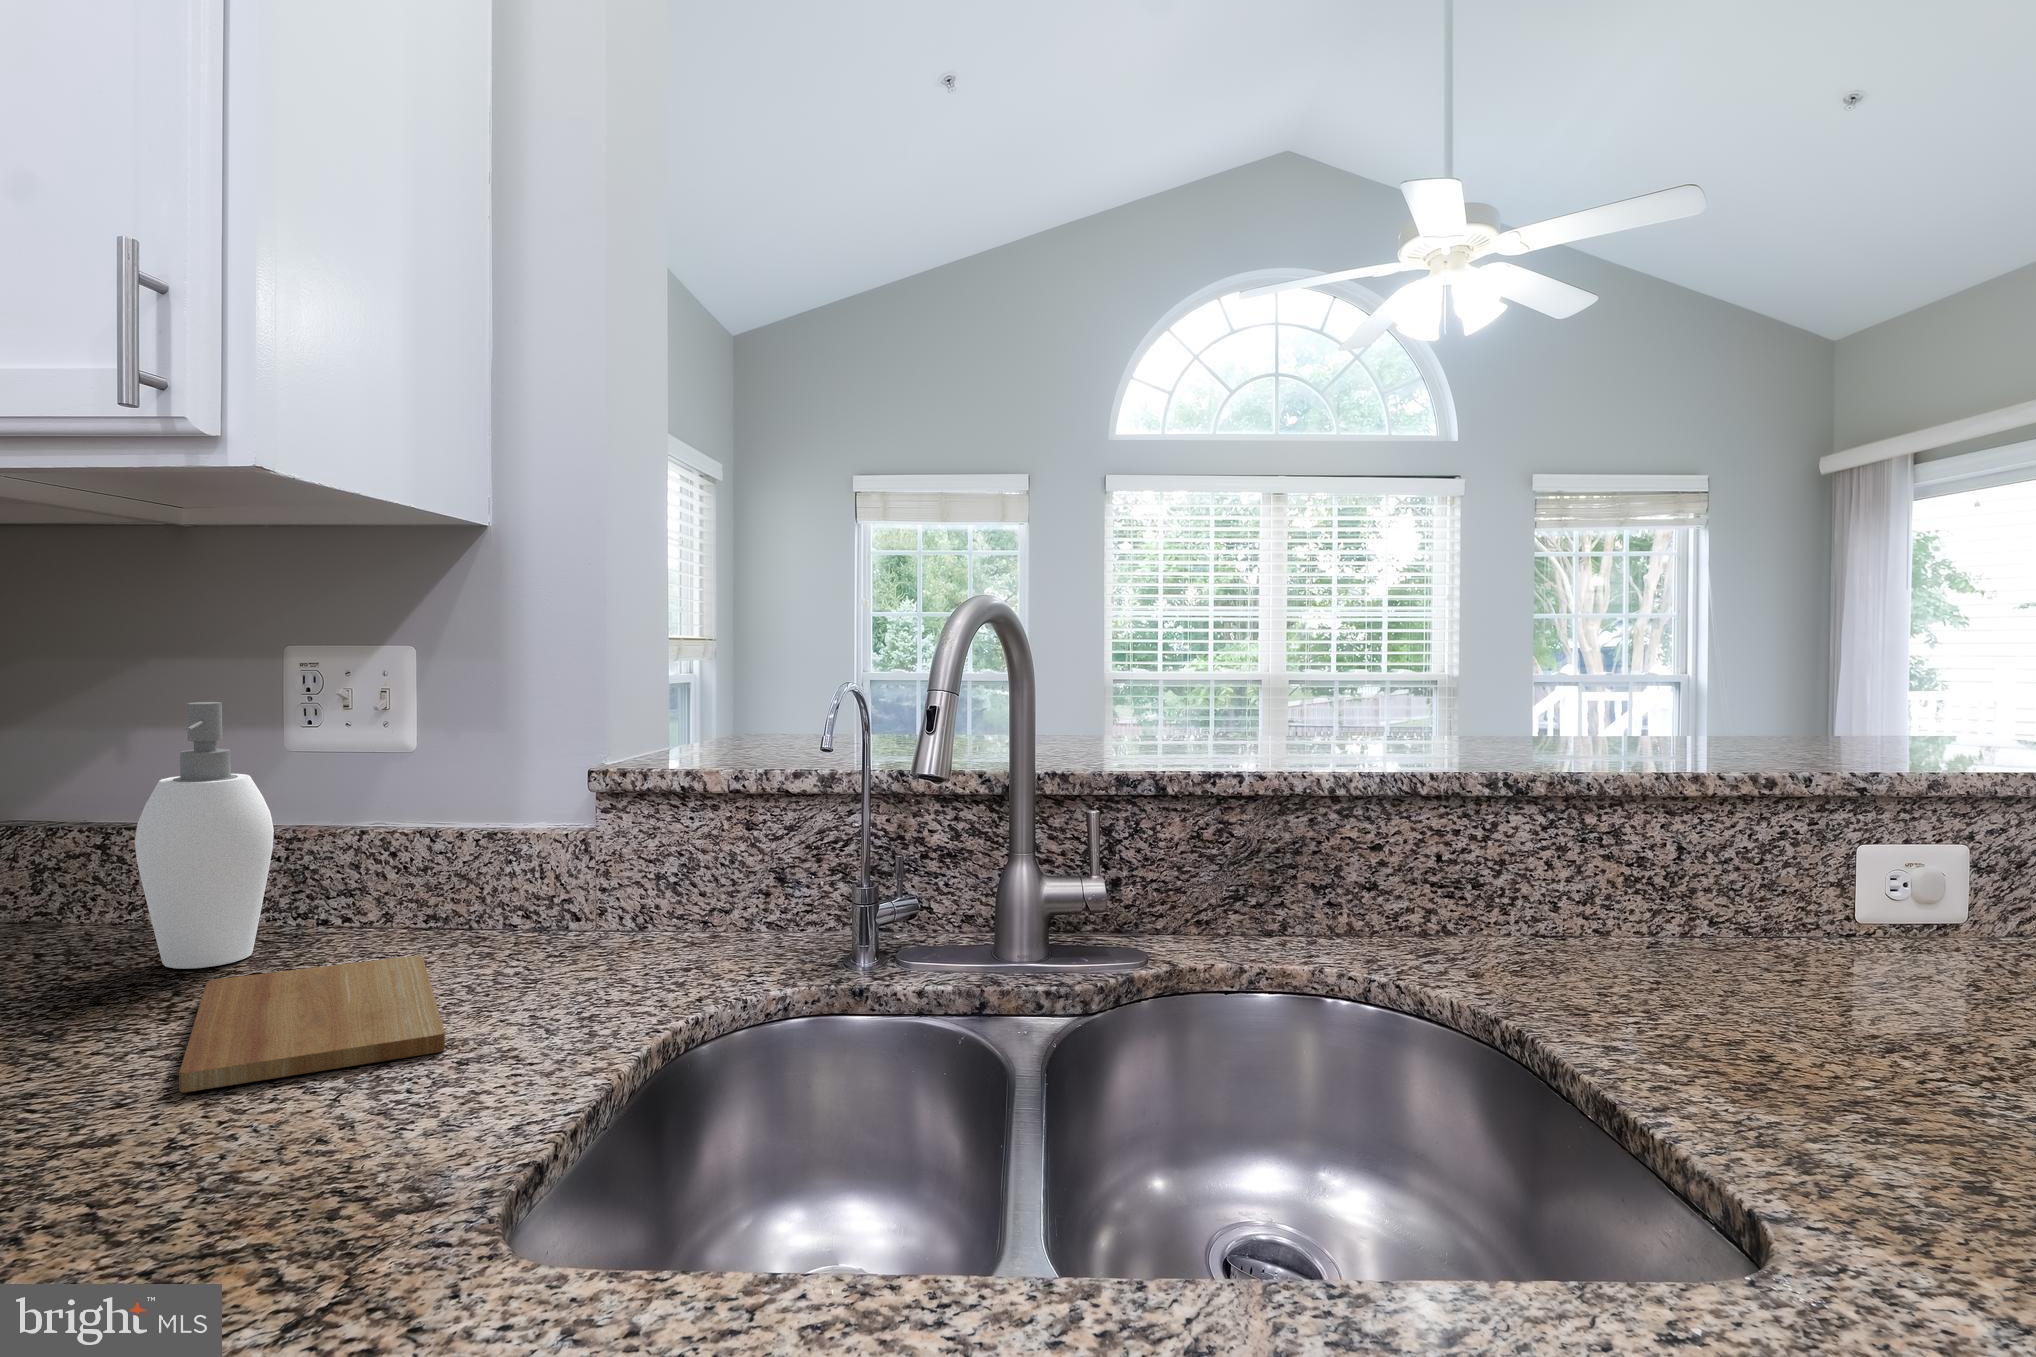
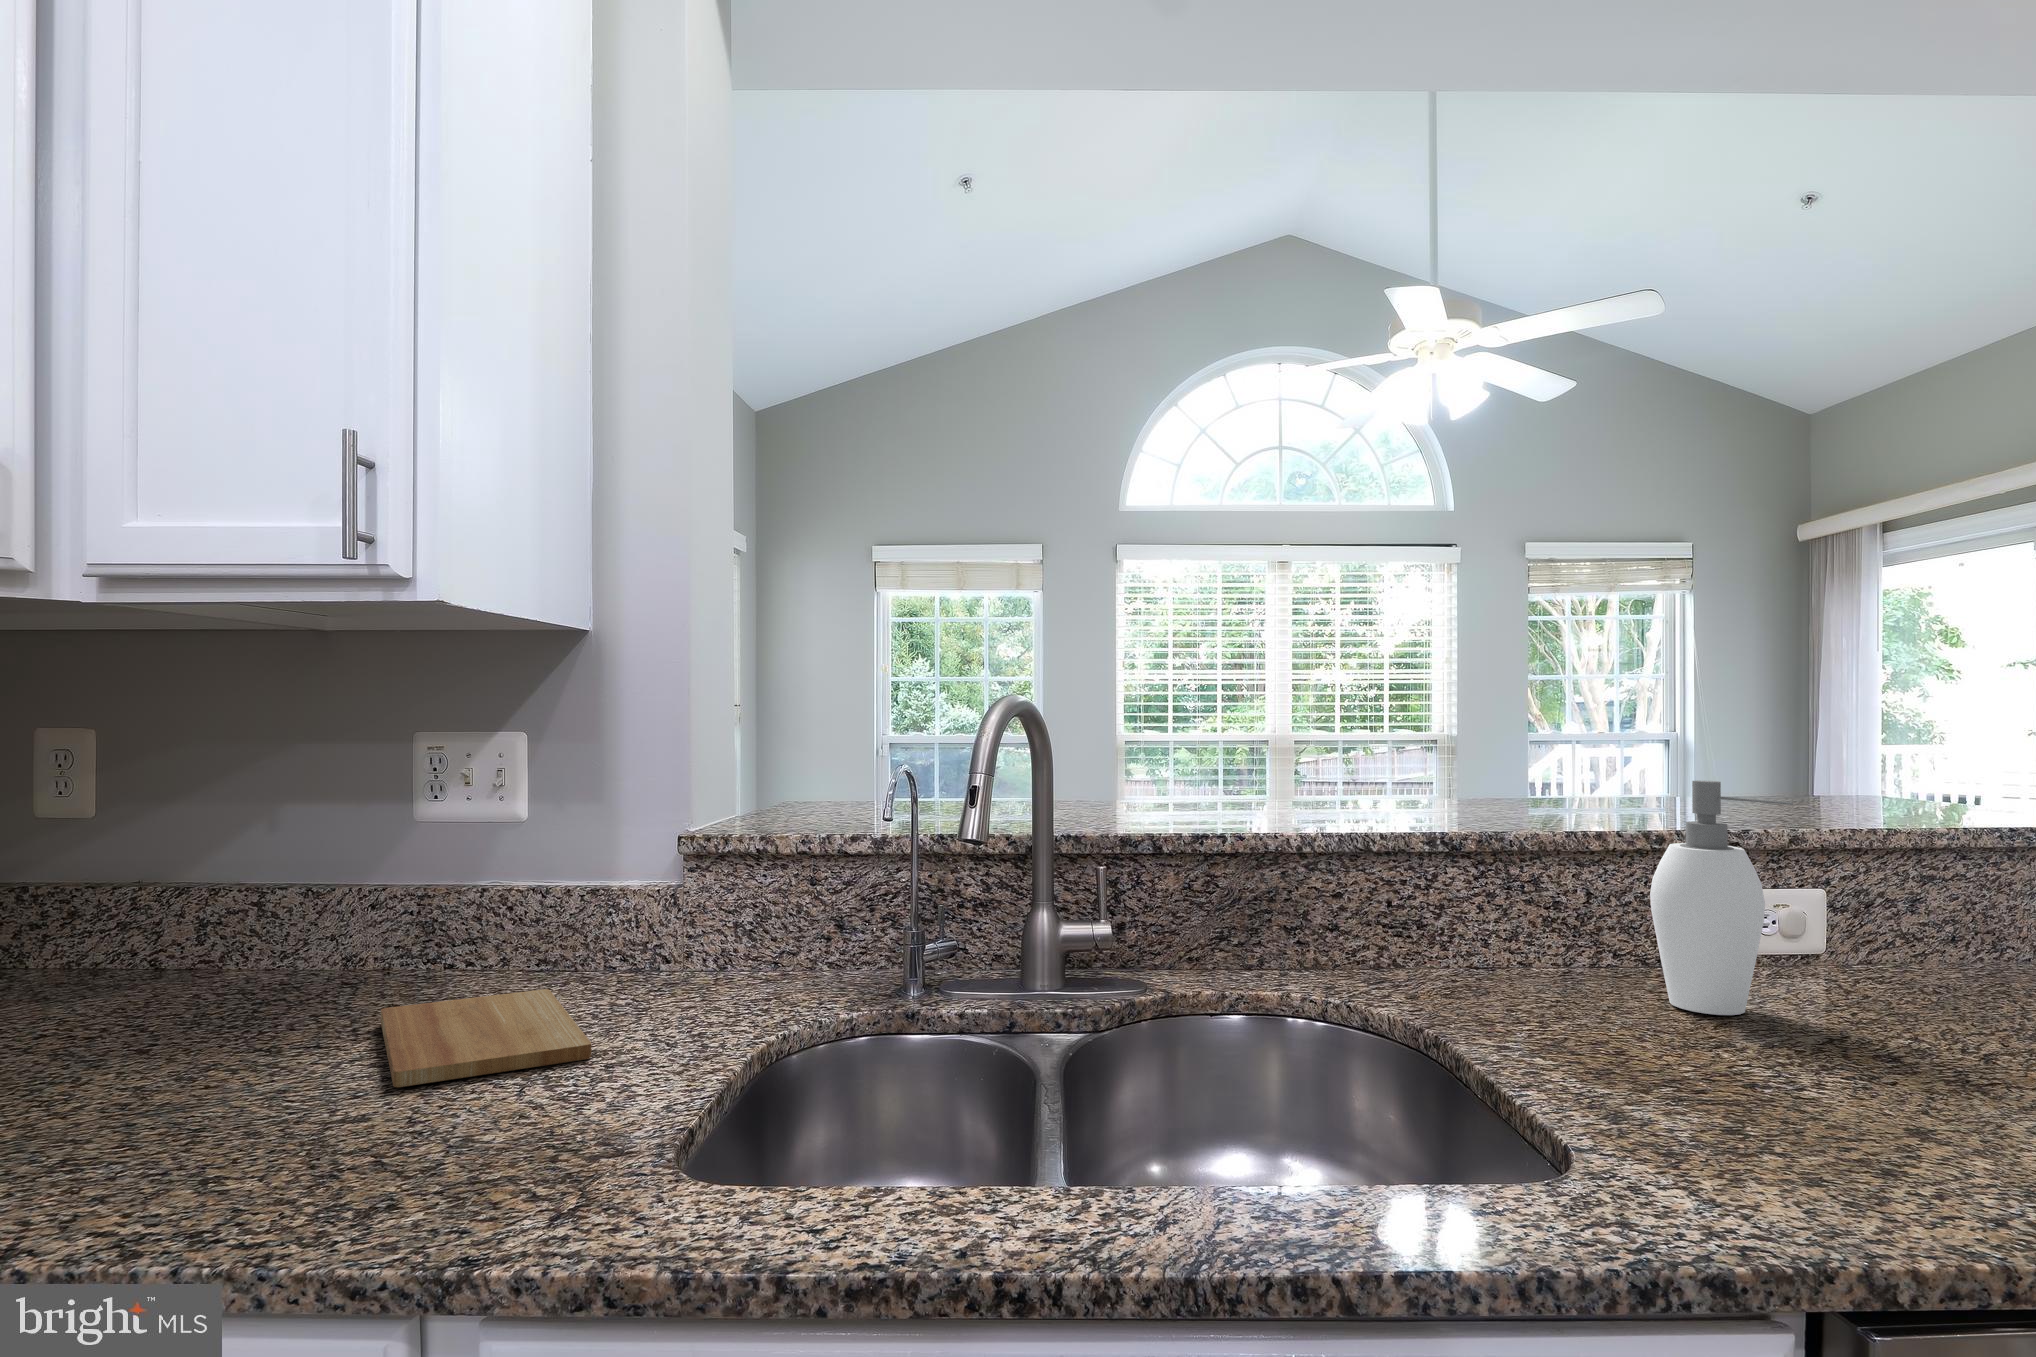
soap dispenser: present [135,702,274,969] -> present [1650,780,1793,1015]

